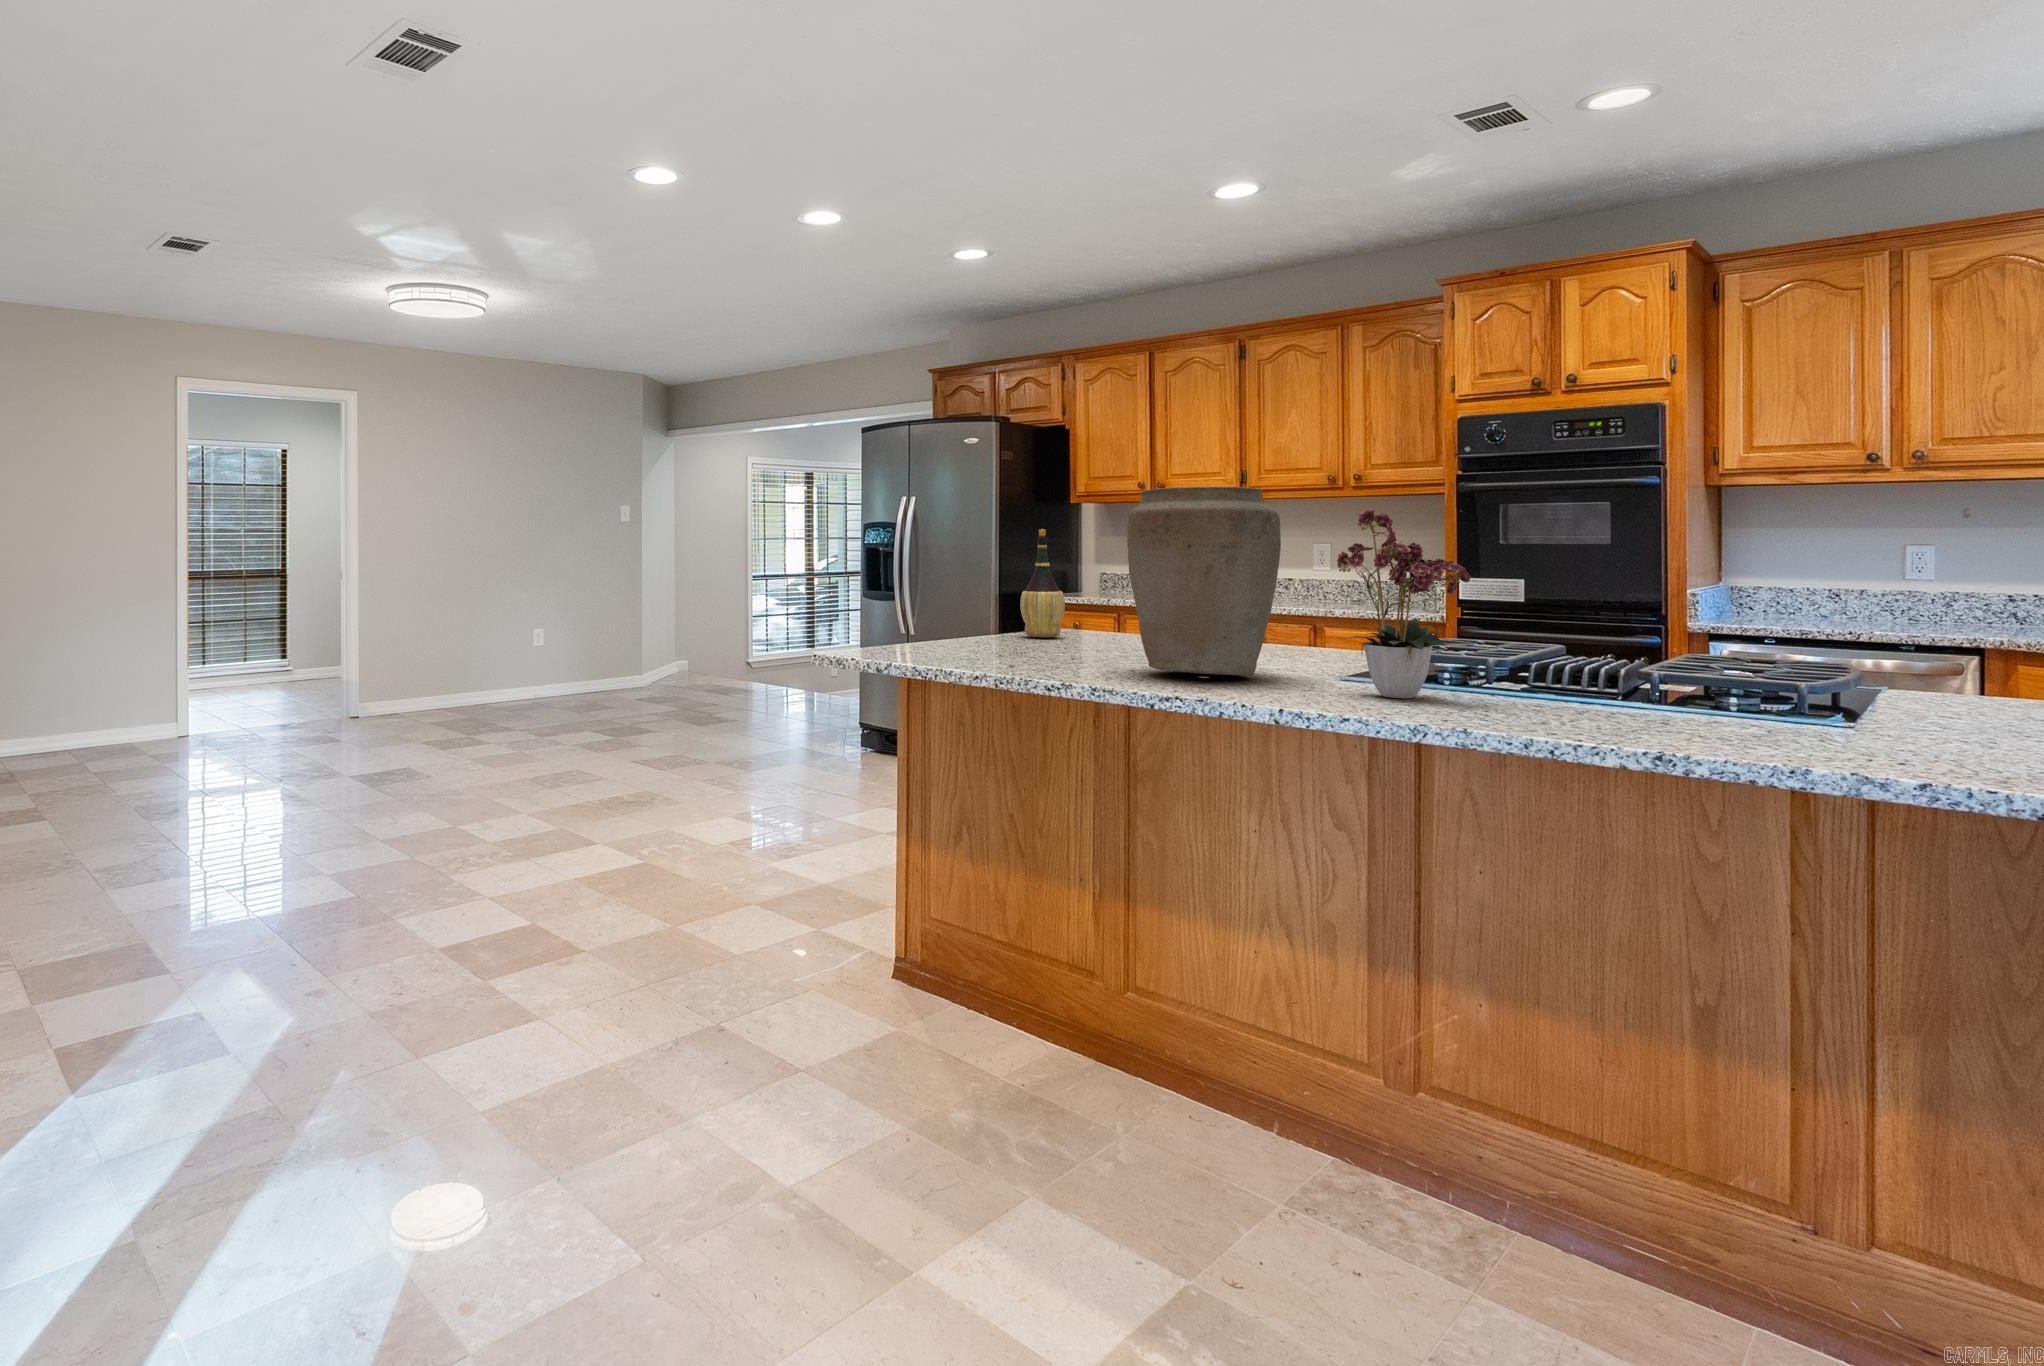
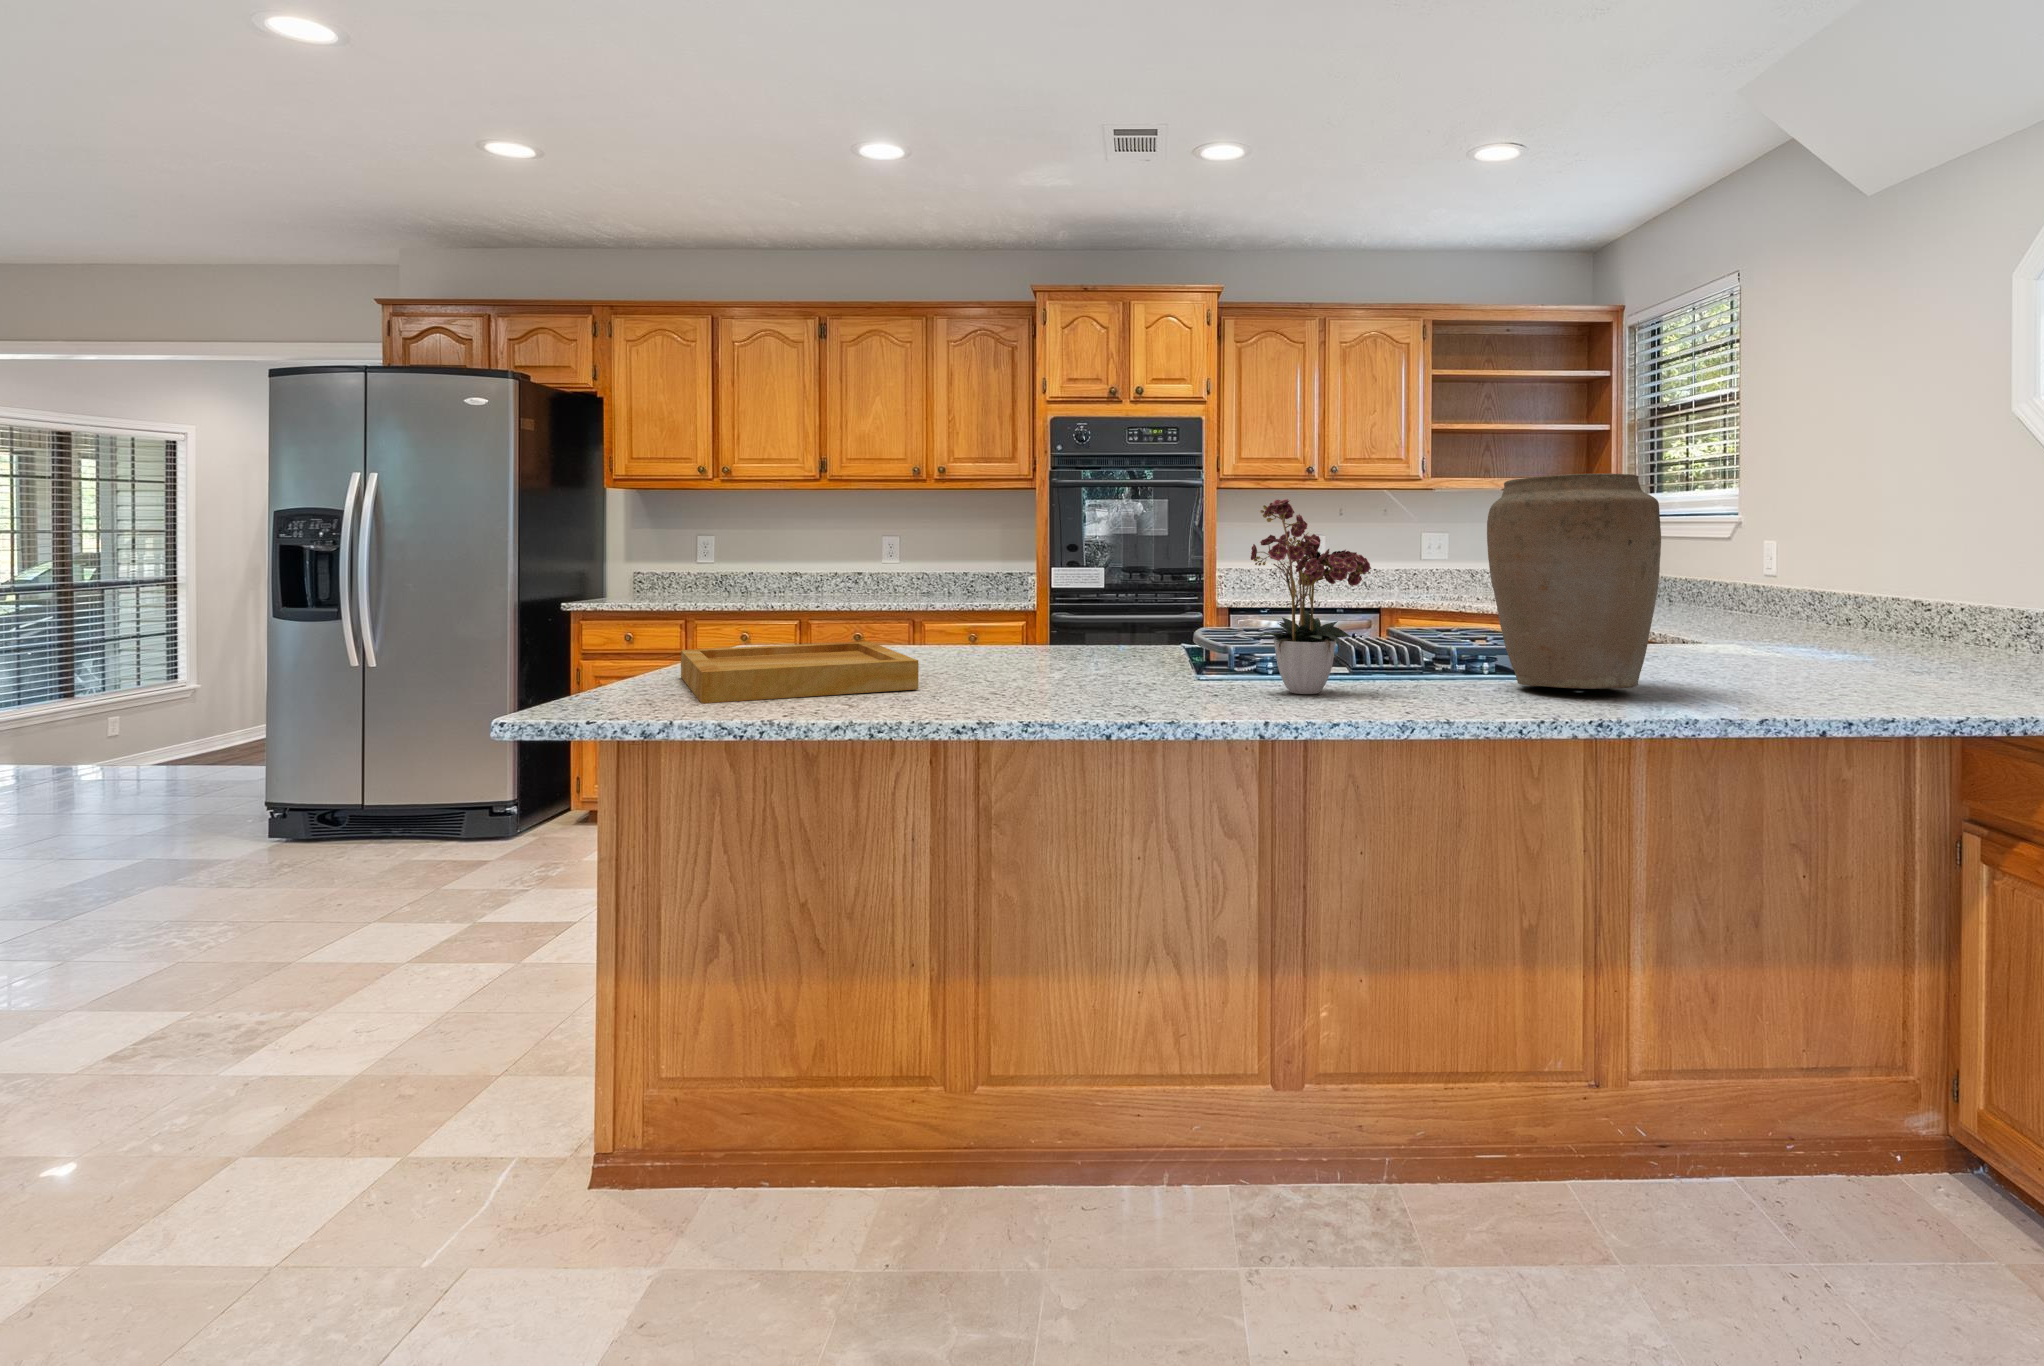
vase: present [1127,487,1281,675] -> present [1487,474,1661,689]
wine bottle: present [1020,529,1065,637] -> none [741,519,800,658]
tray: none [918,624,1089,663] -> present [681,641,918,703]

